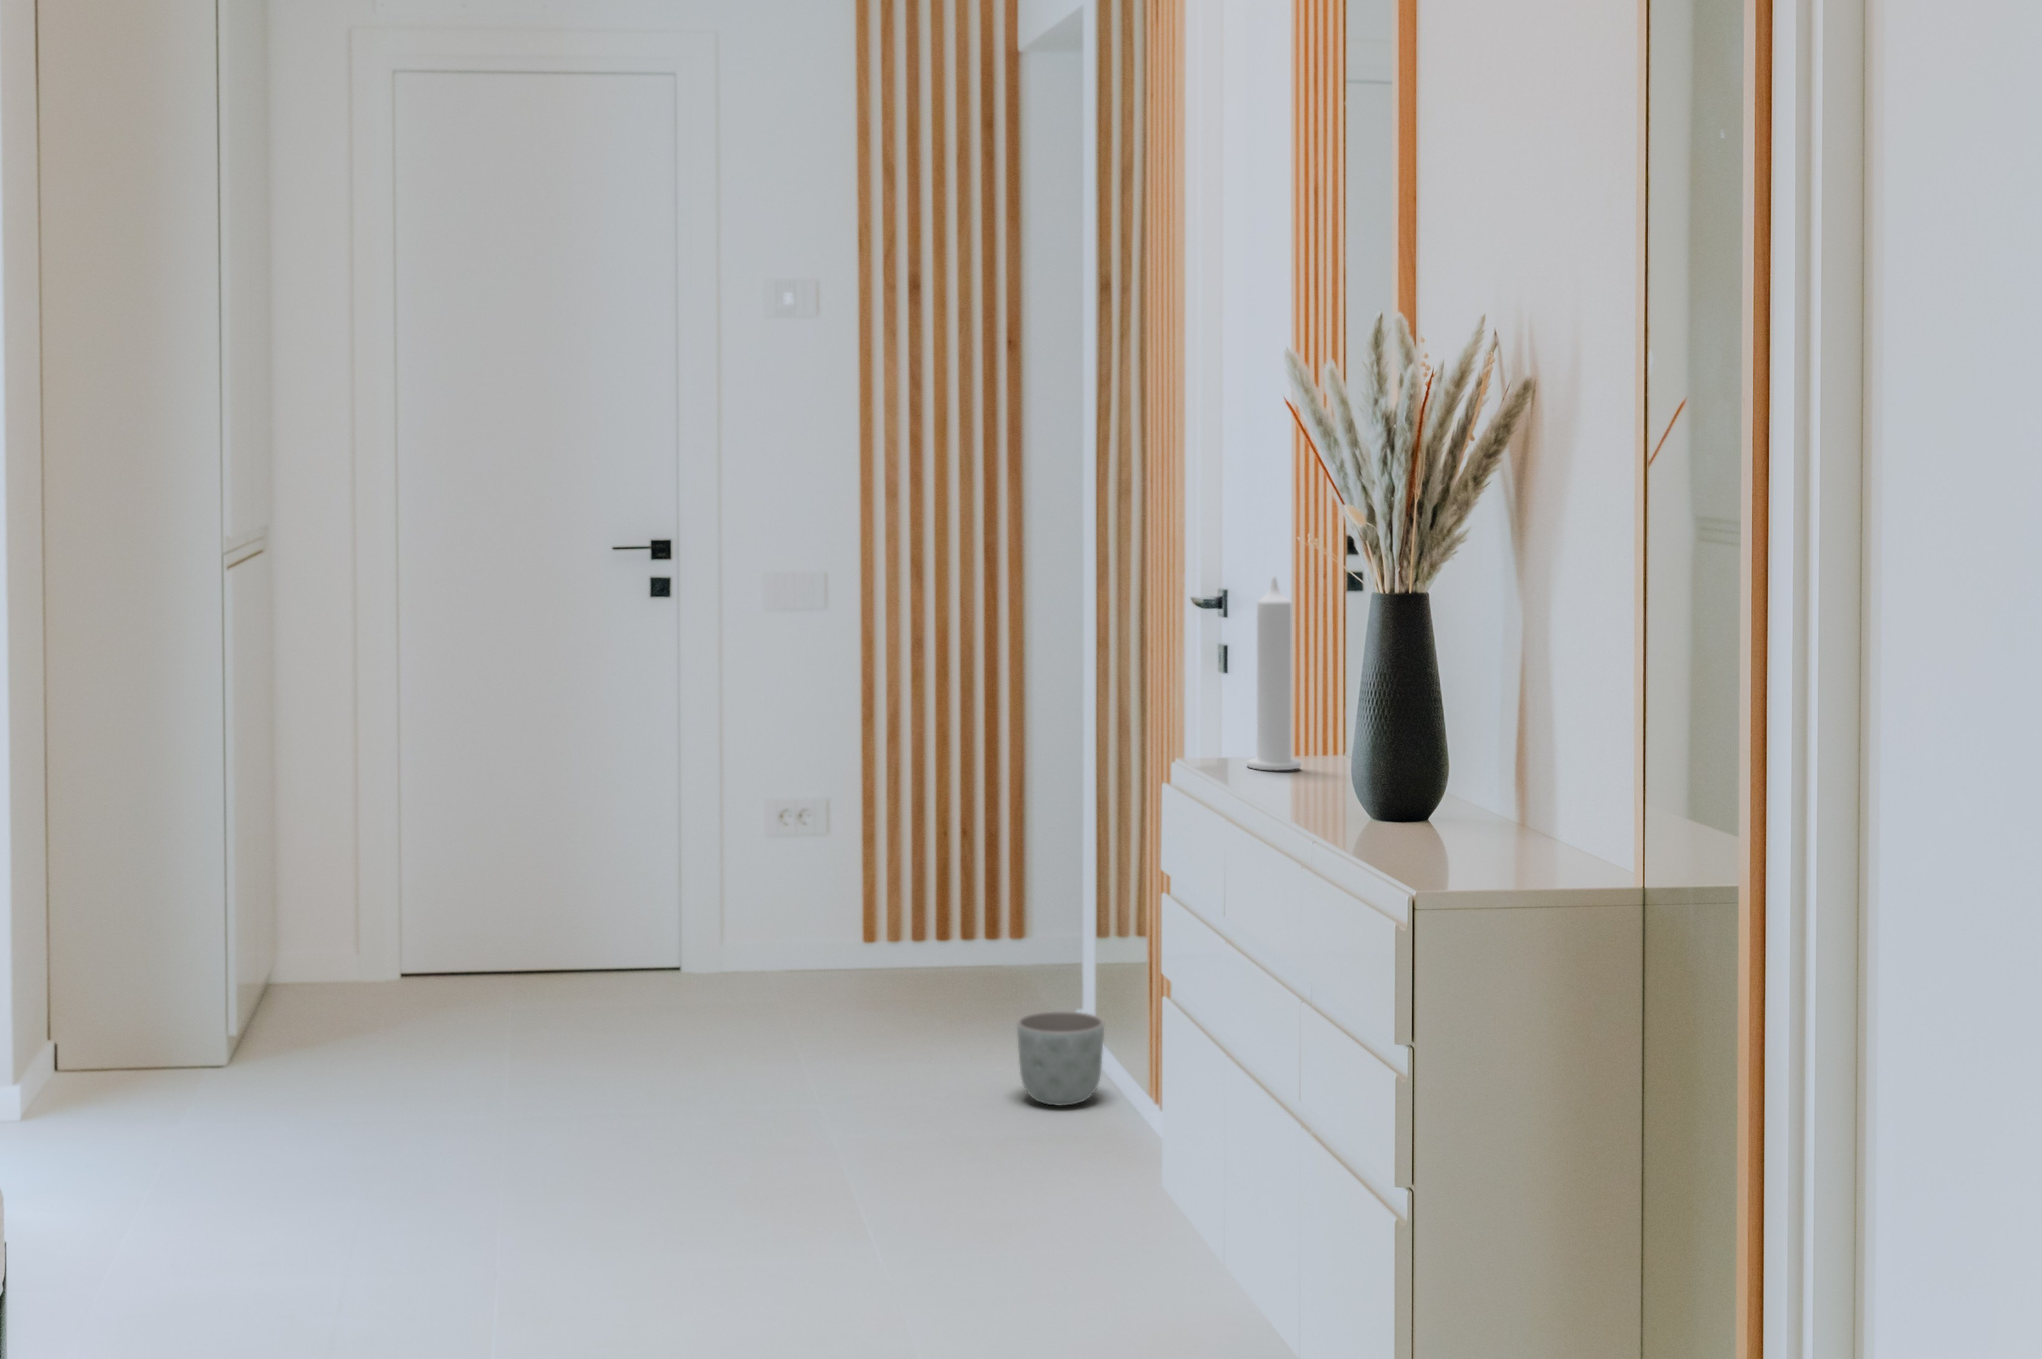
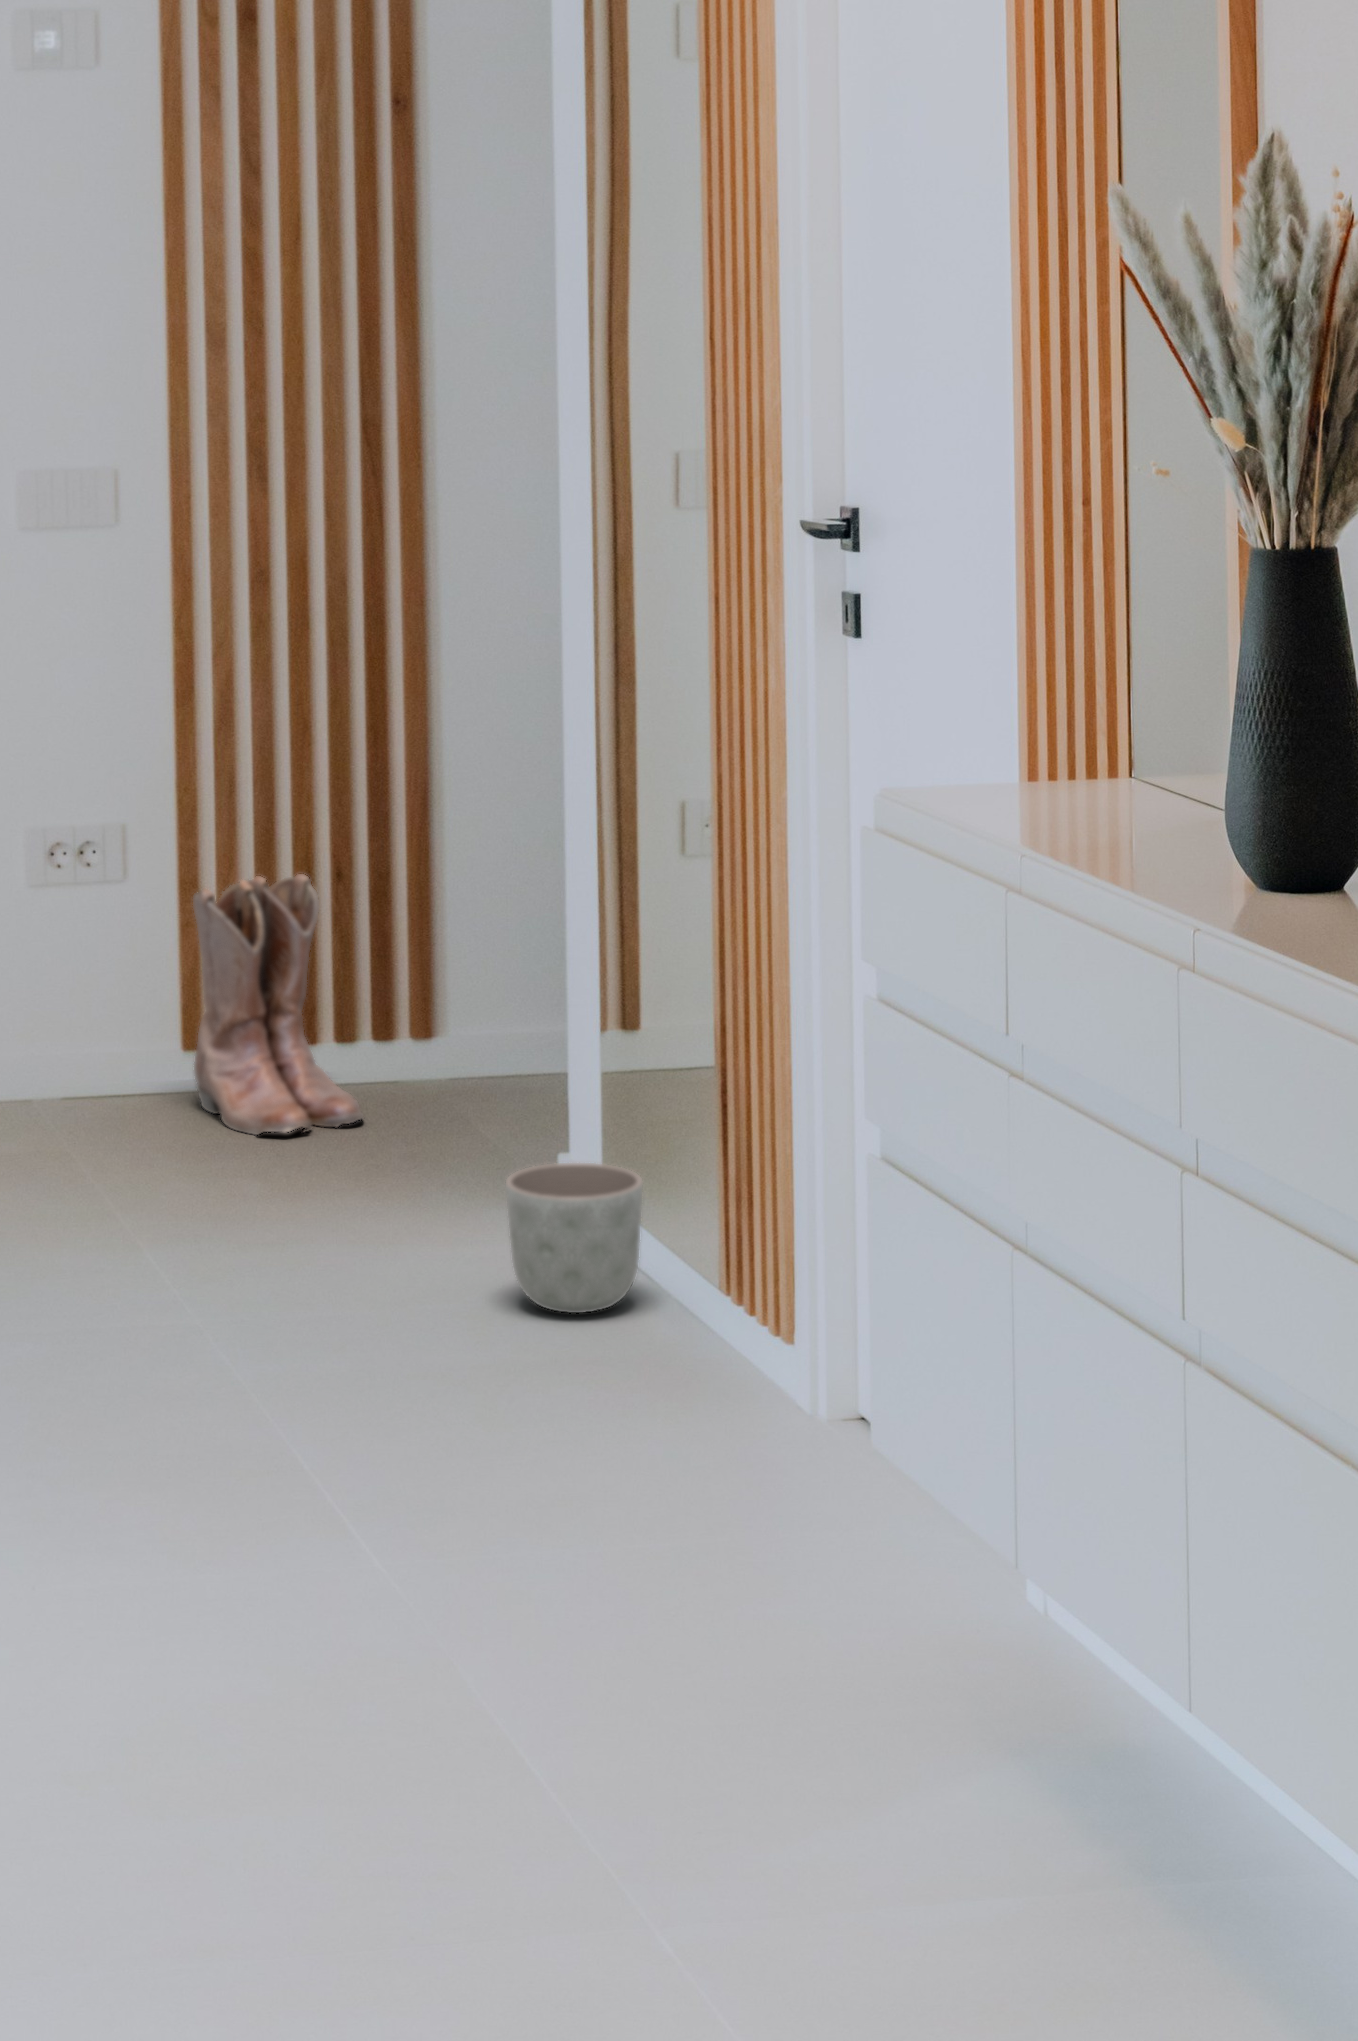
candle: present [1247,577,1301,770] -> none [1010,512,1092,806]
boots: none [866,830,969,993] -> present [193,874,363,1135]

